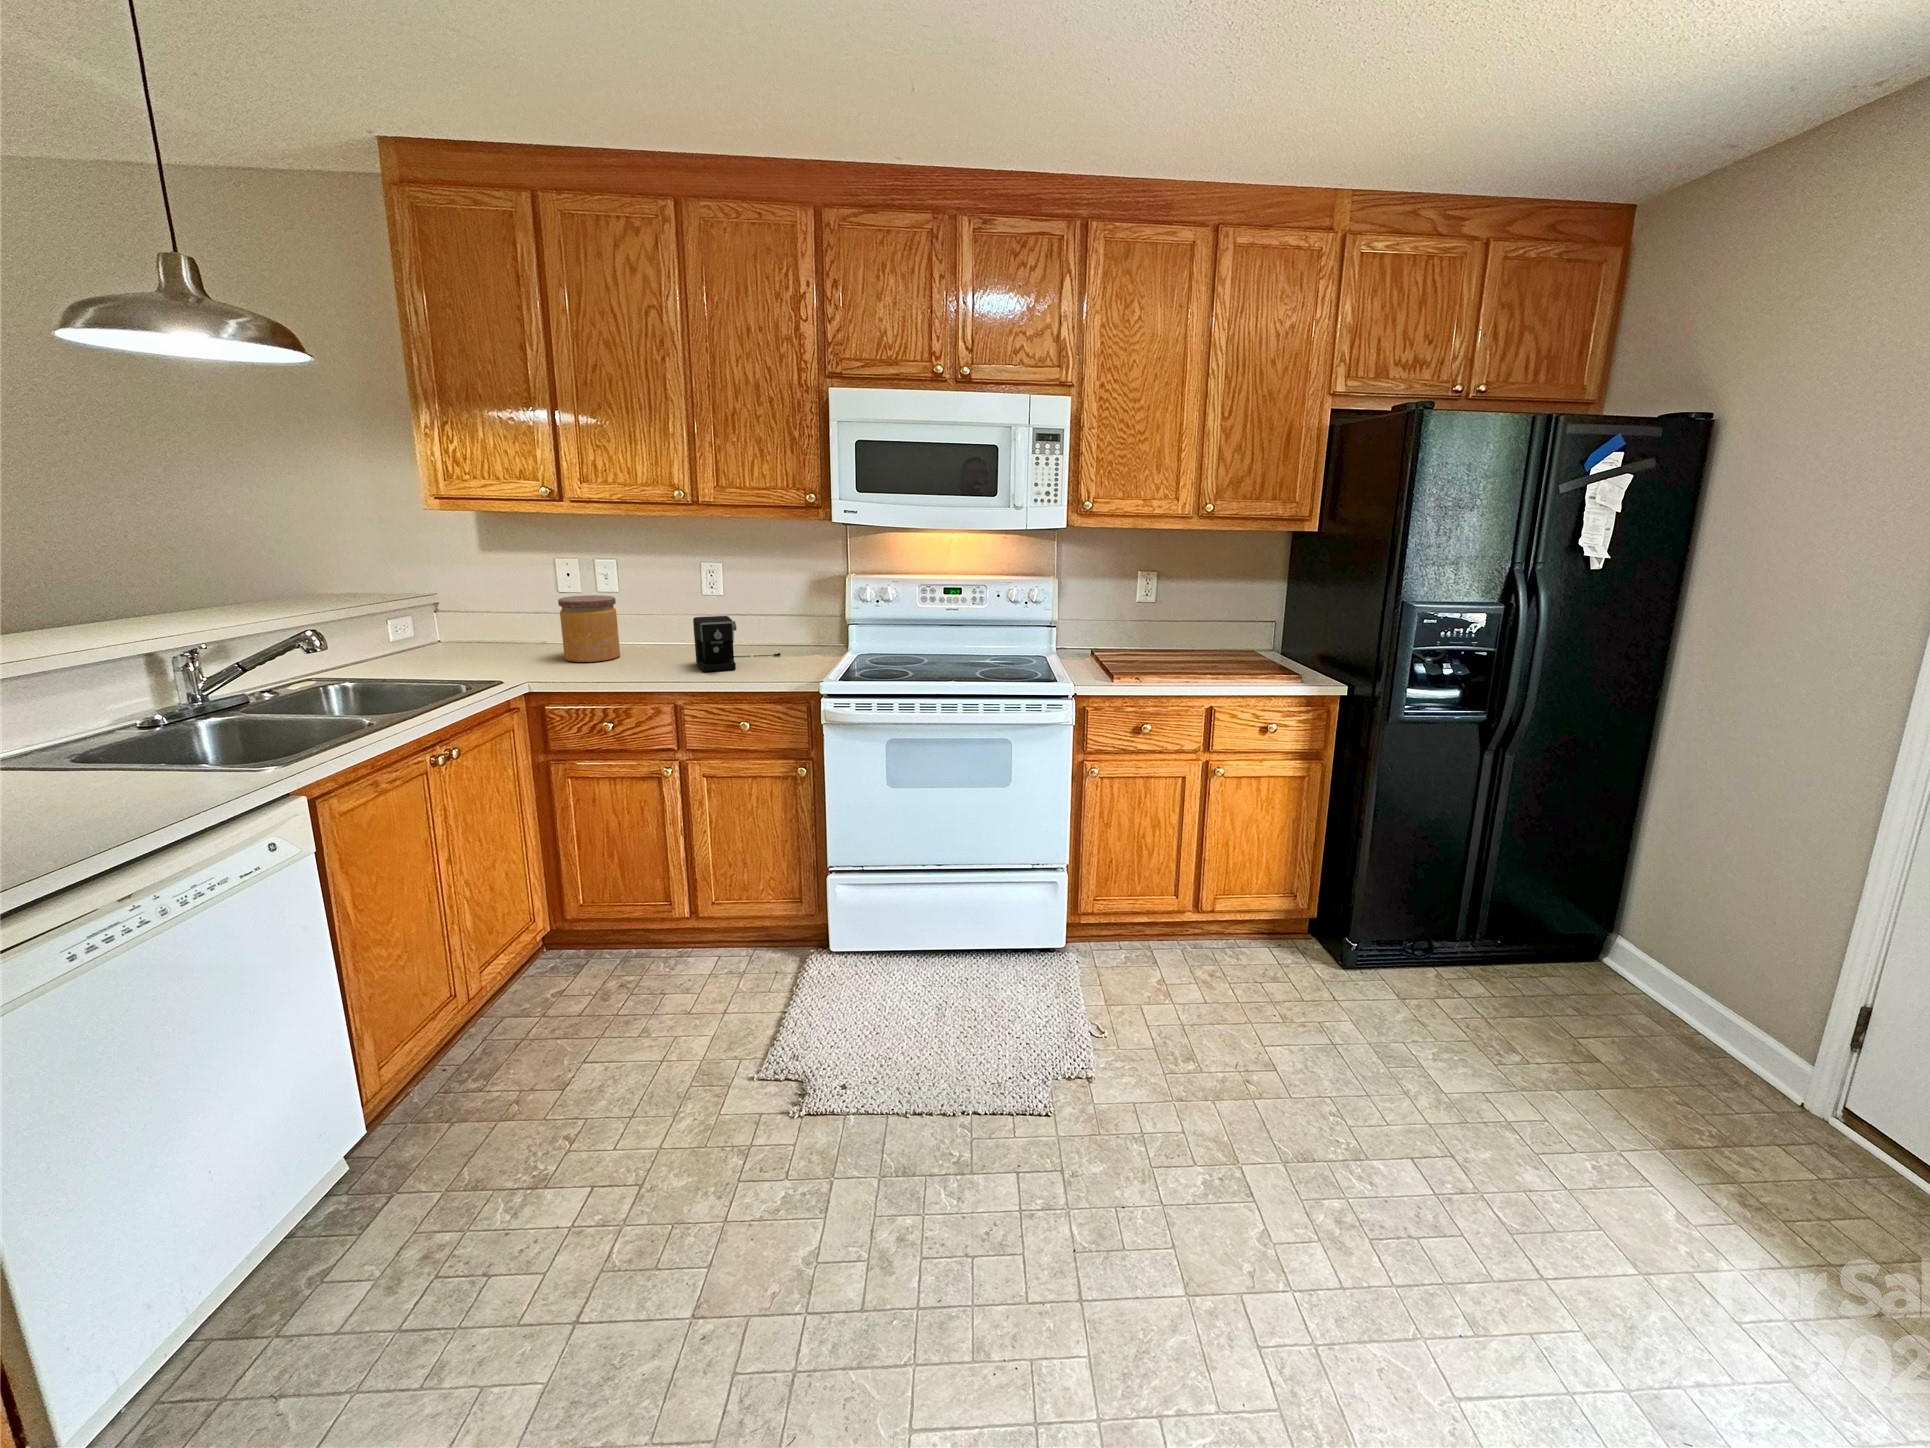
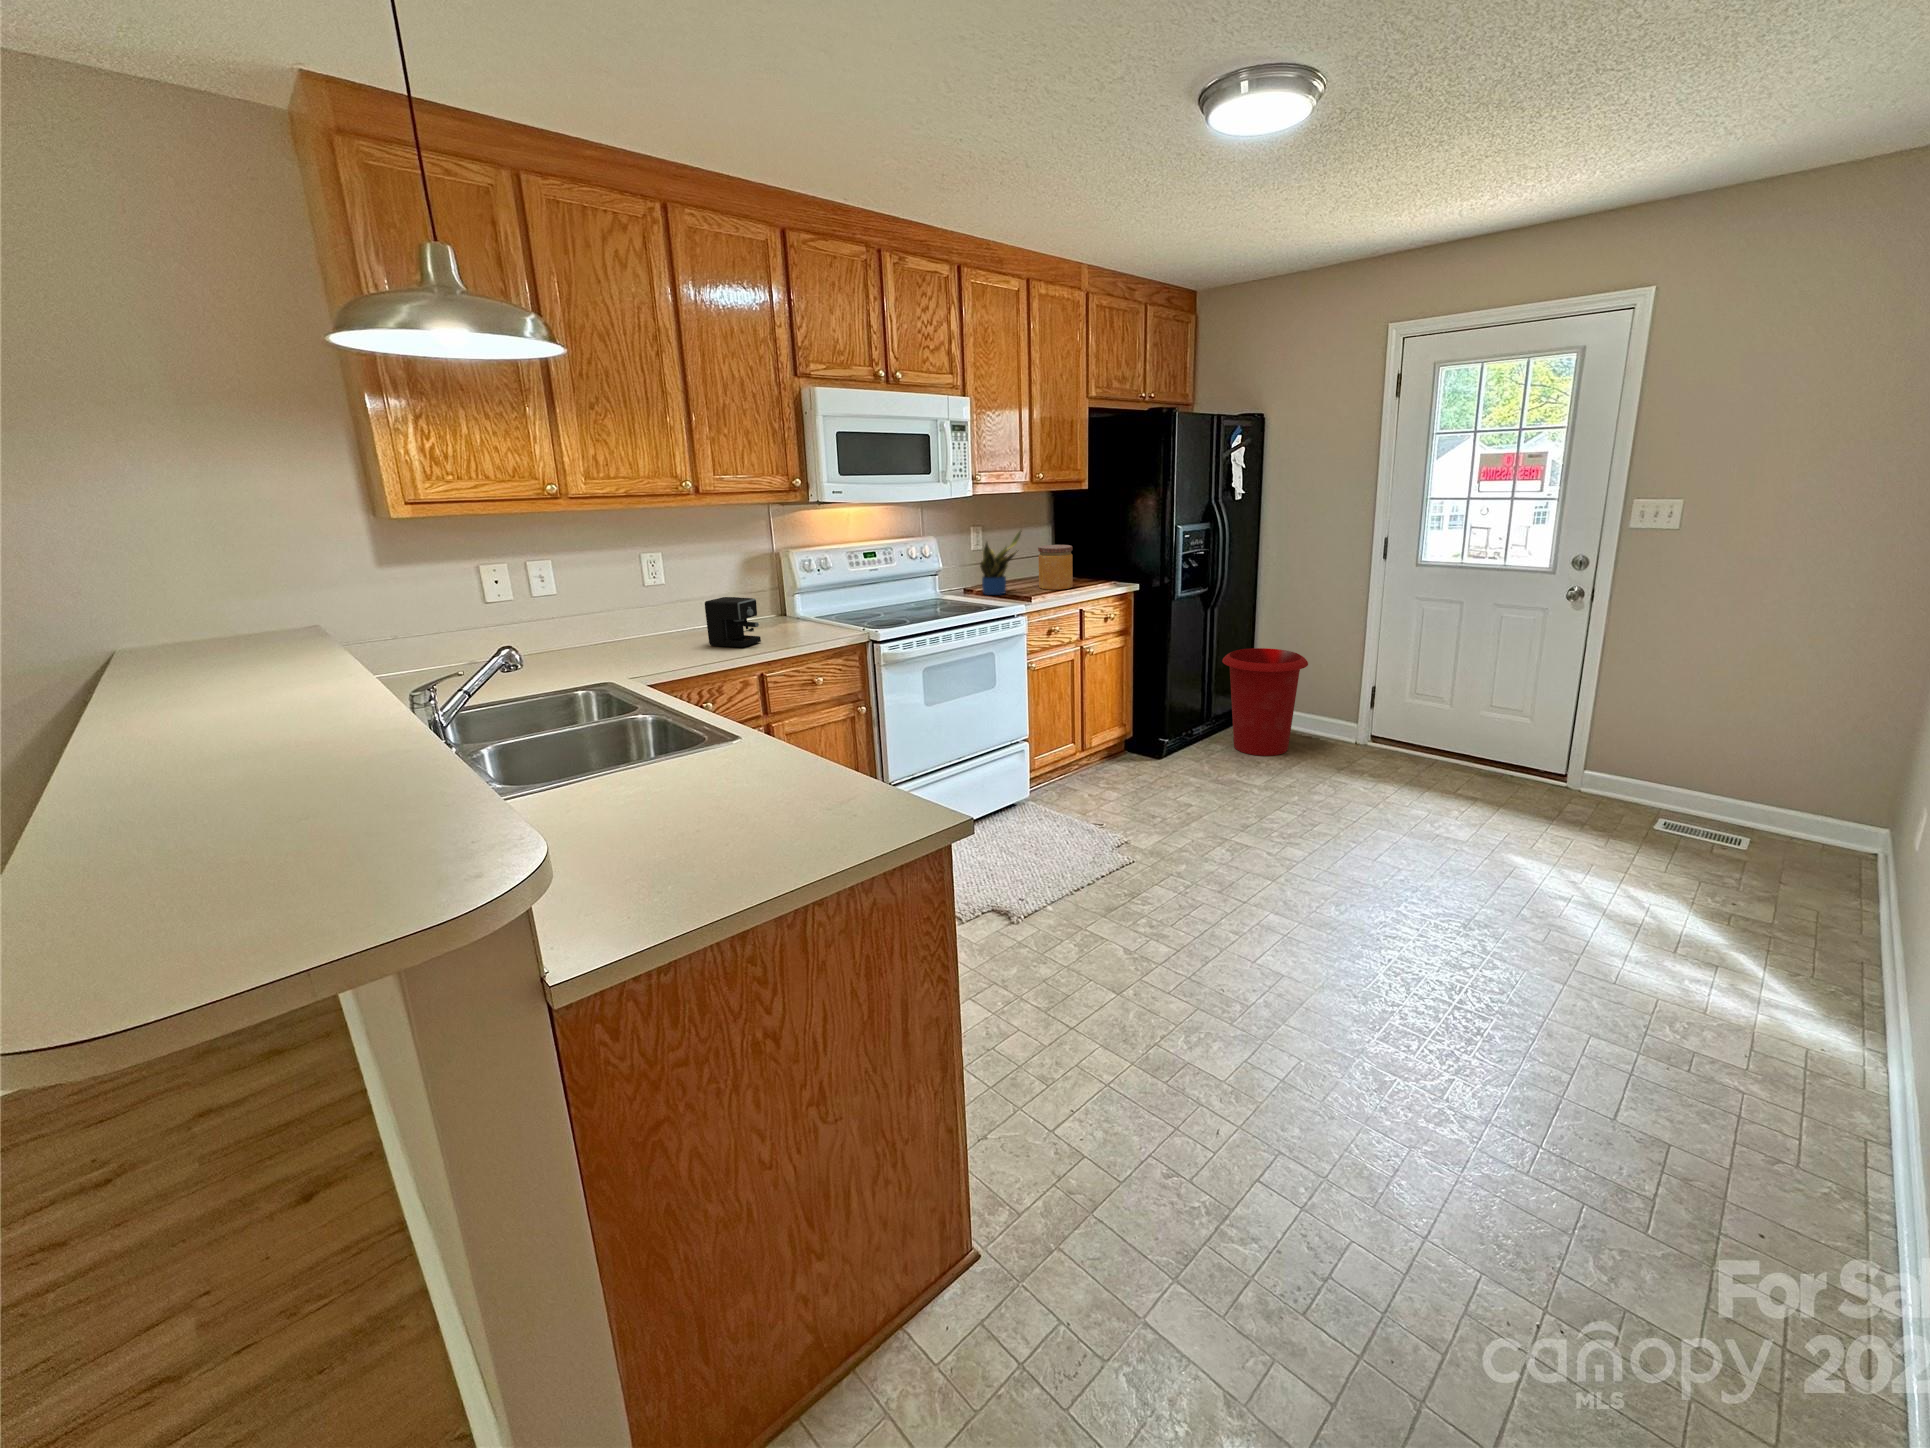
potted plant: none [1108,580,1165,664] -> present [980,531,1021,595]
jar: present [558,595,620,662] -> present [1038,545,1073,590]
waste bin: none [1502,832,1687,1046] -> present [1222,648,1308,756]

